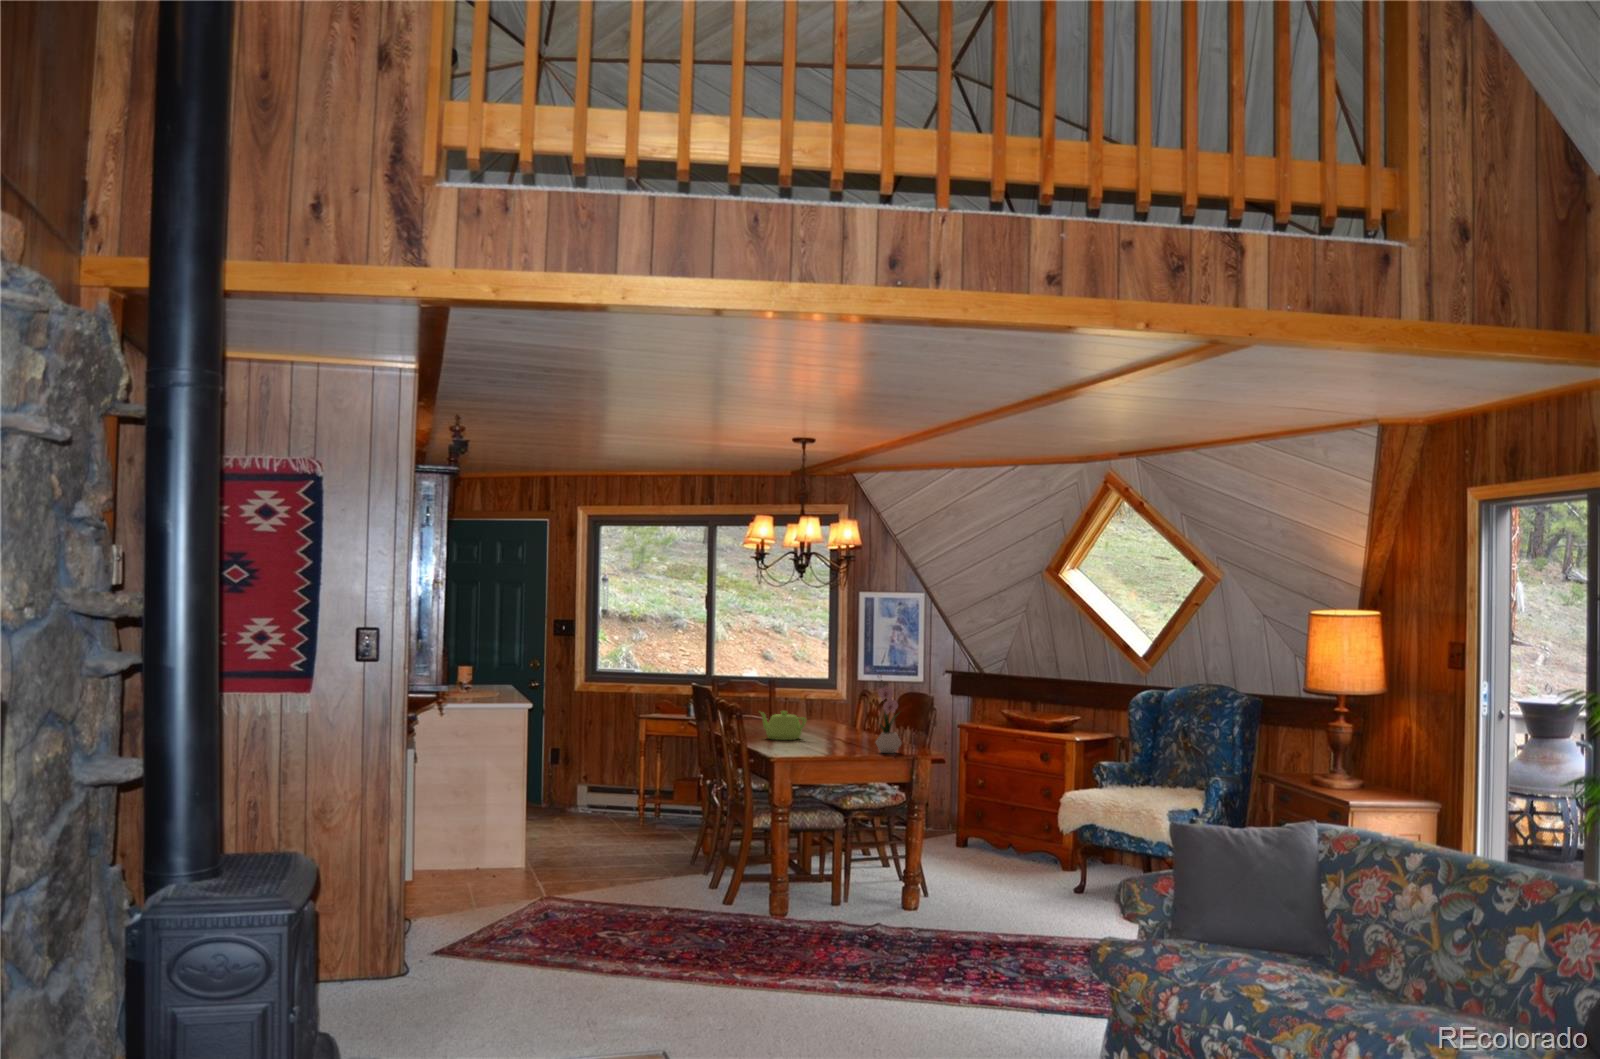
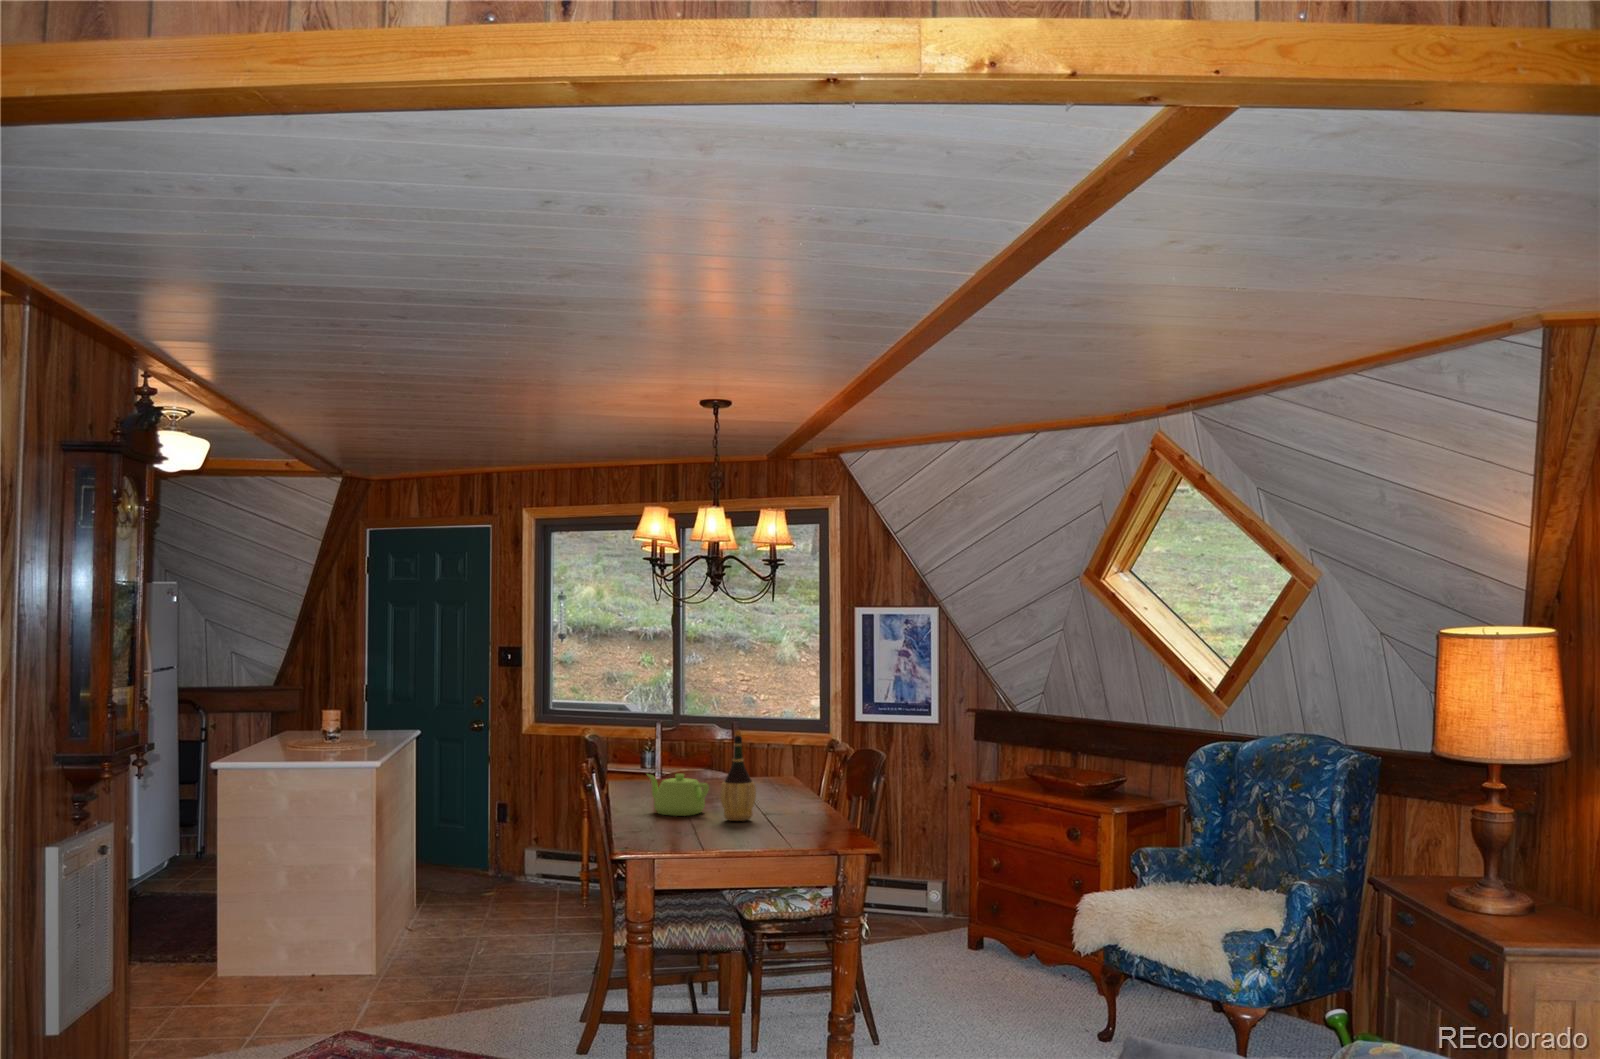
wine bottle: none [819,679,844,742] -> present [720,730,756,821]
flower arrangement: present [876,680,902,753] -> none [778,727,820,843]

